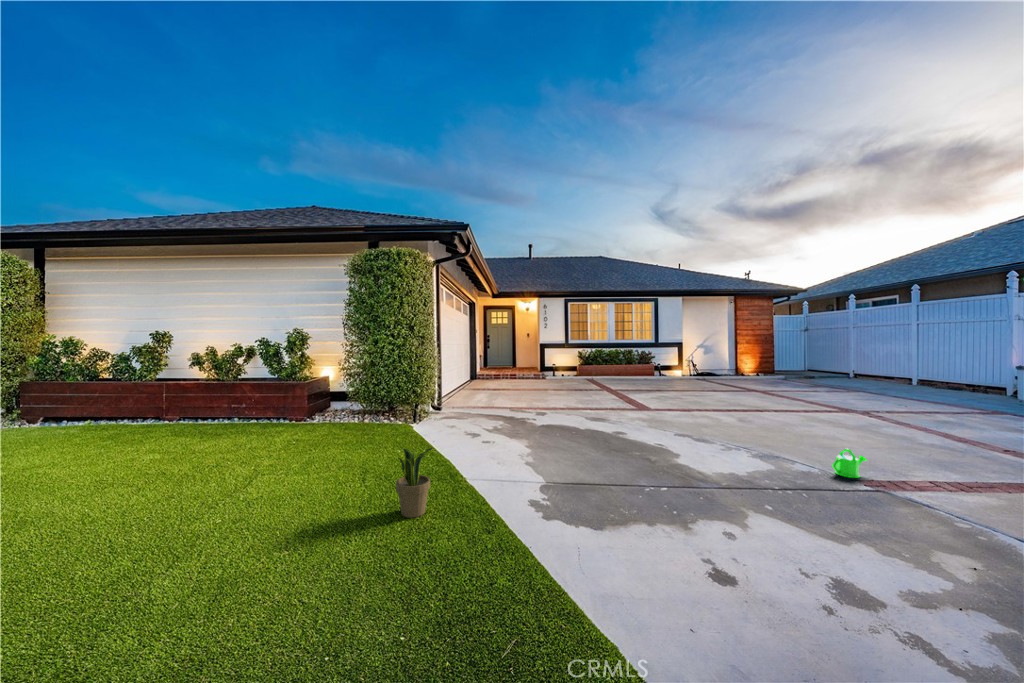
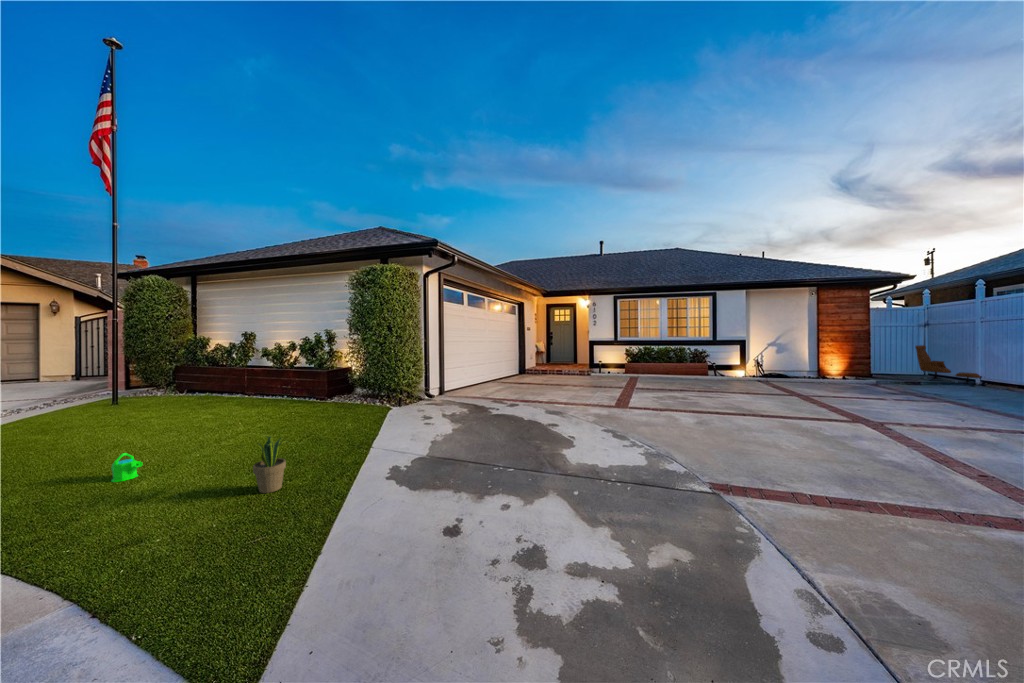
lounge chair: none [804,346,847,376] -> present [915,345,980,383]
watering can: present [832,449,867,478] -> present [111,453,143,482]

